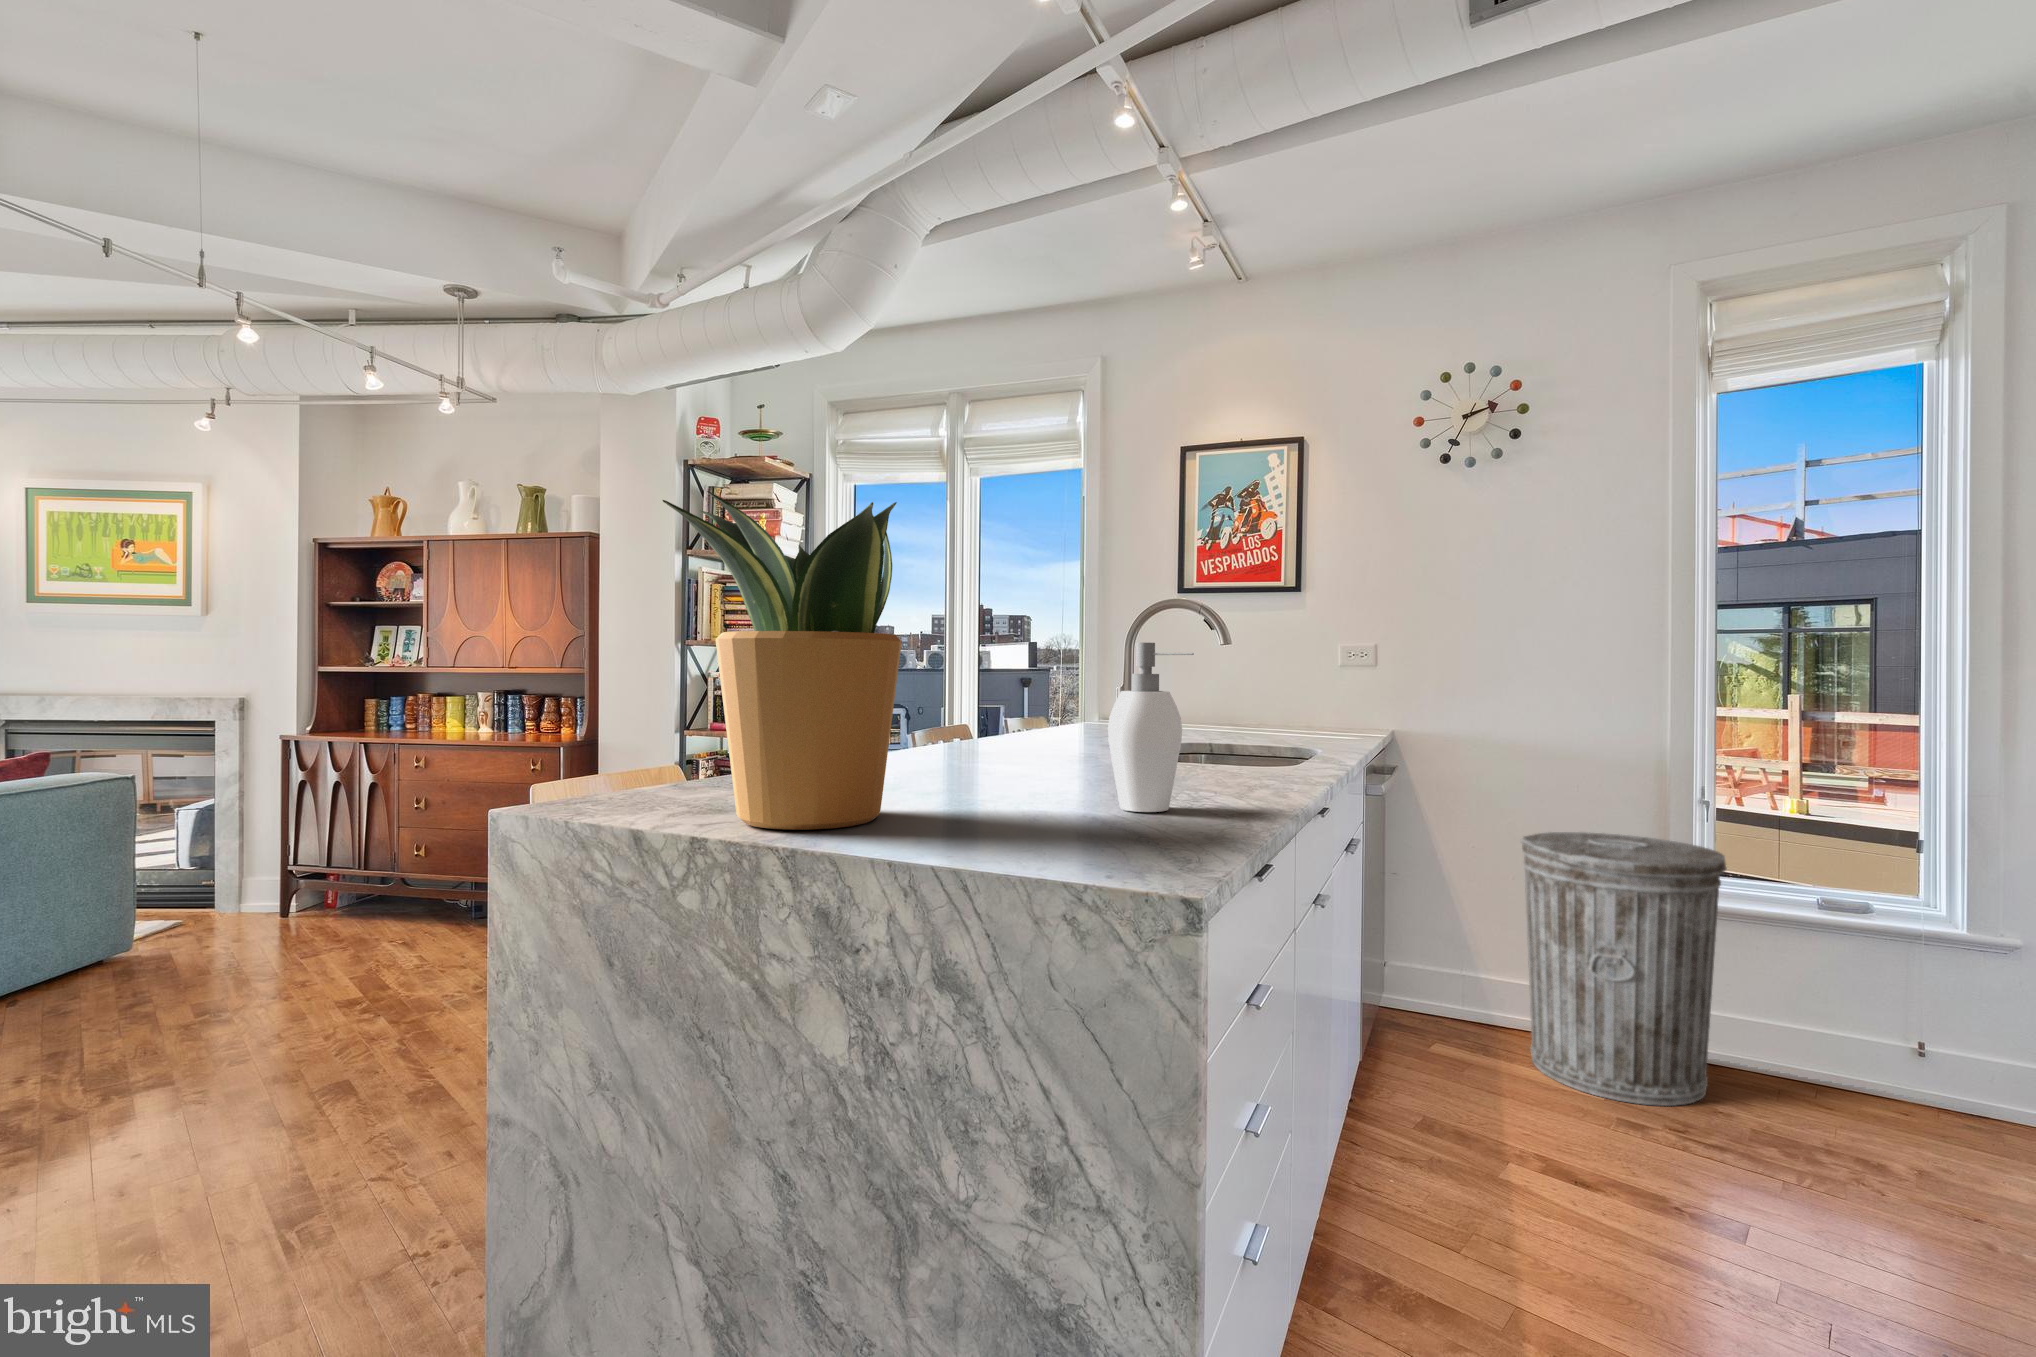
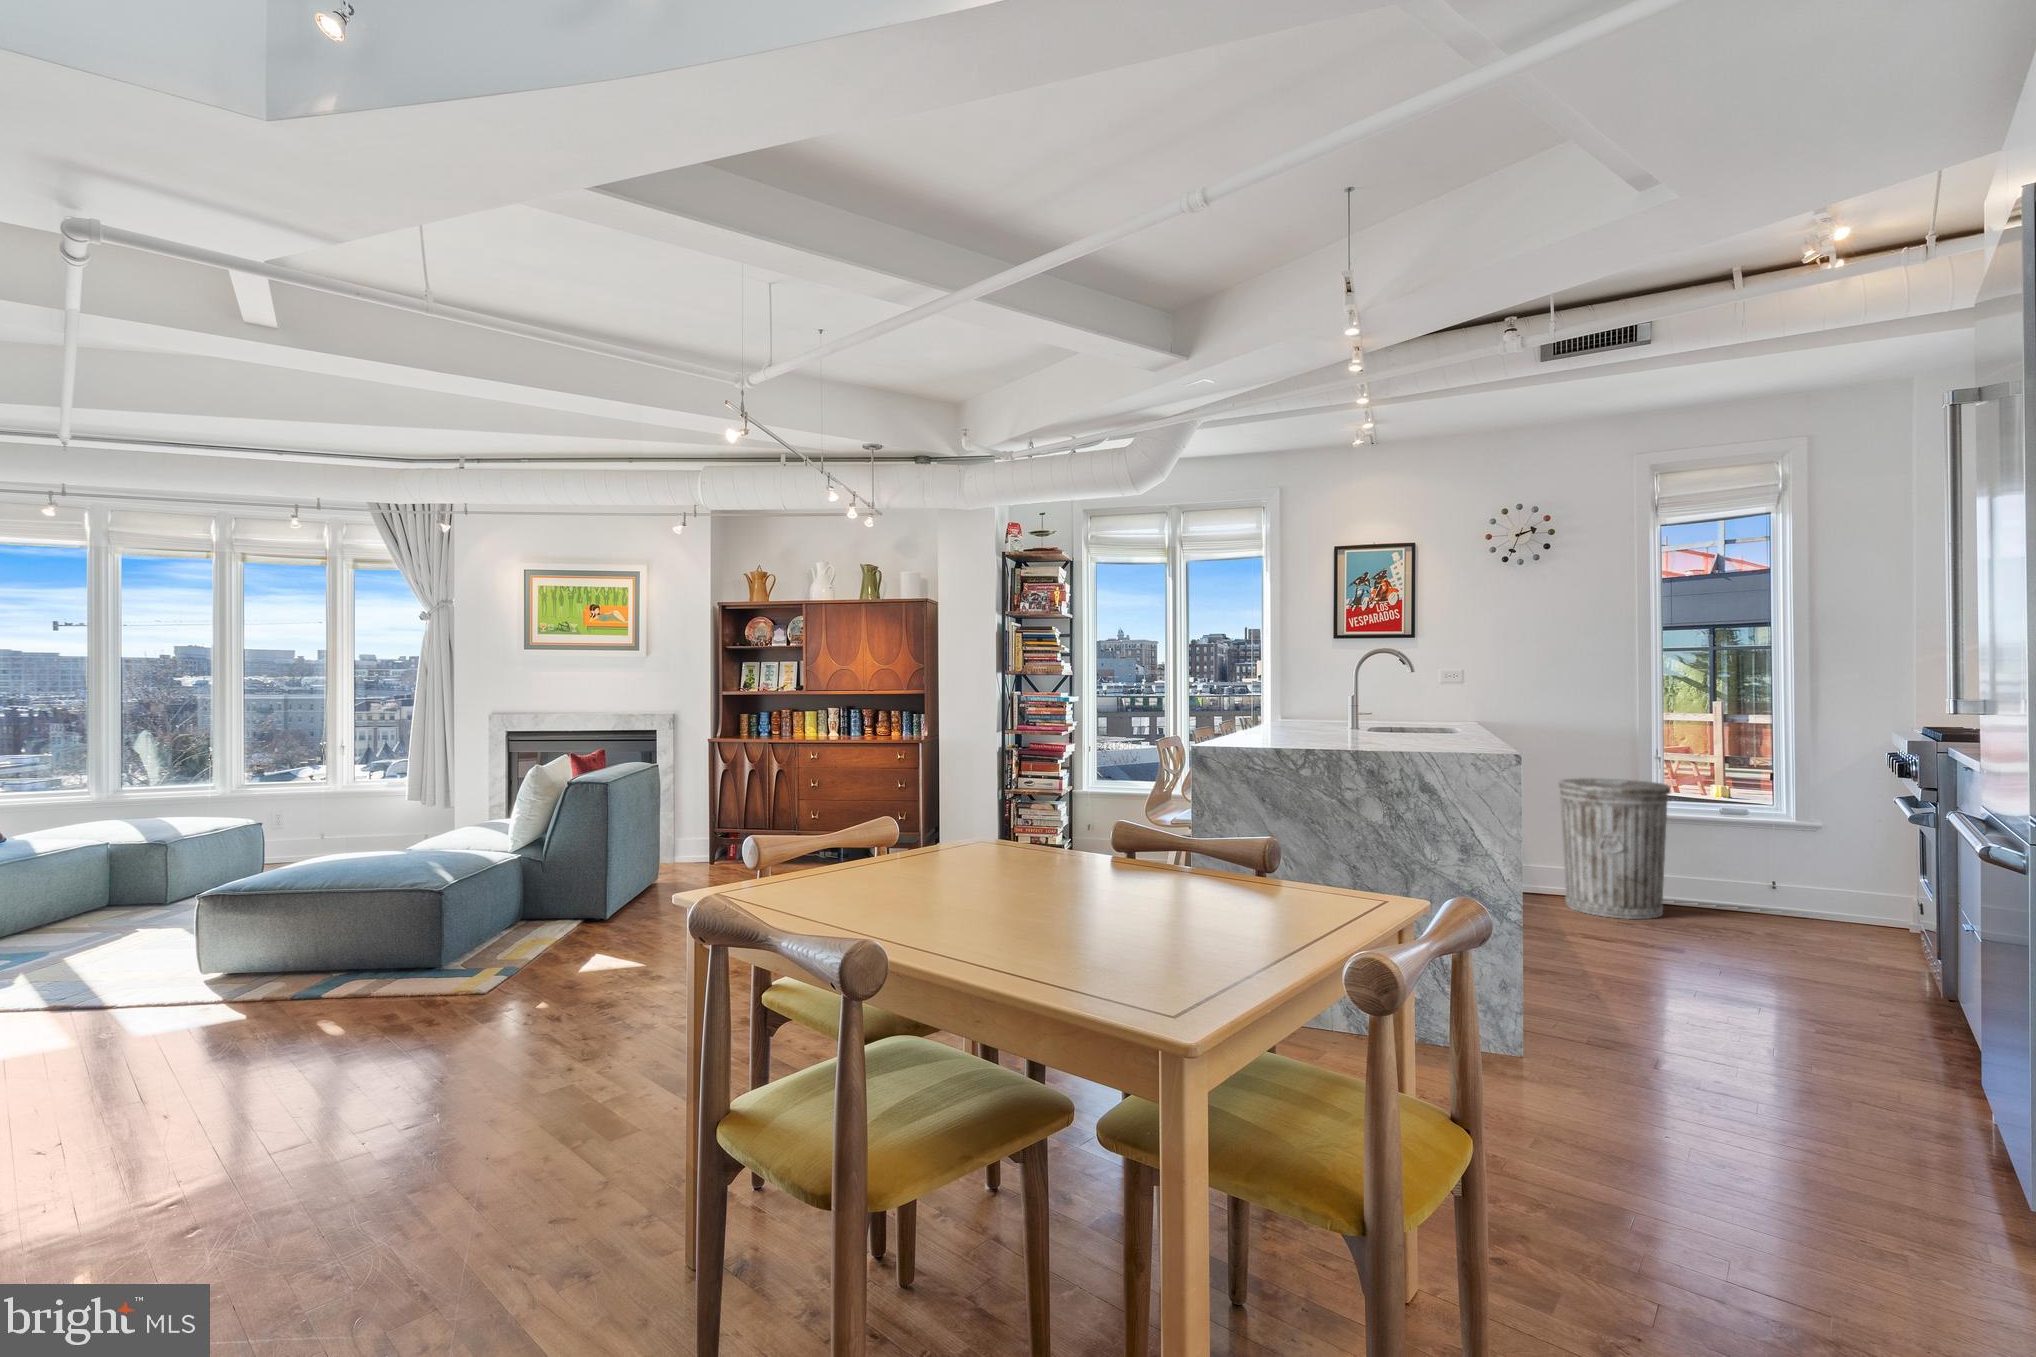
potted plant: present [663,491,902,830] -> none [1297,638,1398,748]
soap dispenser: present [1108,643,1194,812] -> none [1442,684,1478,743]

